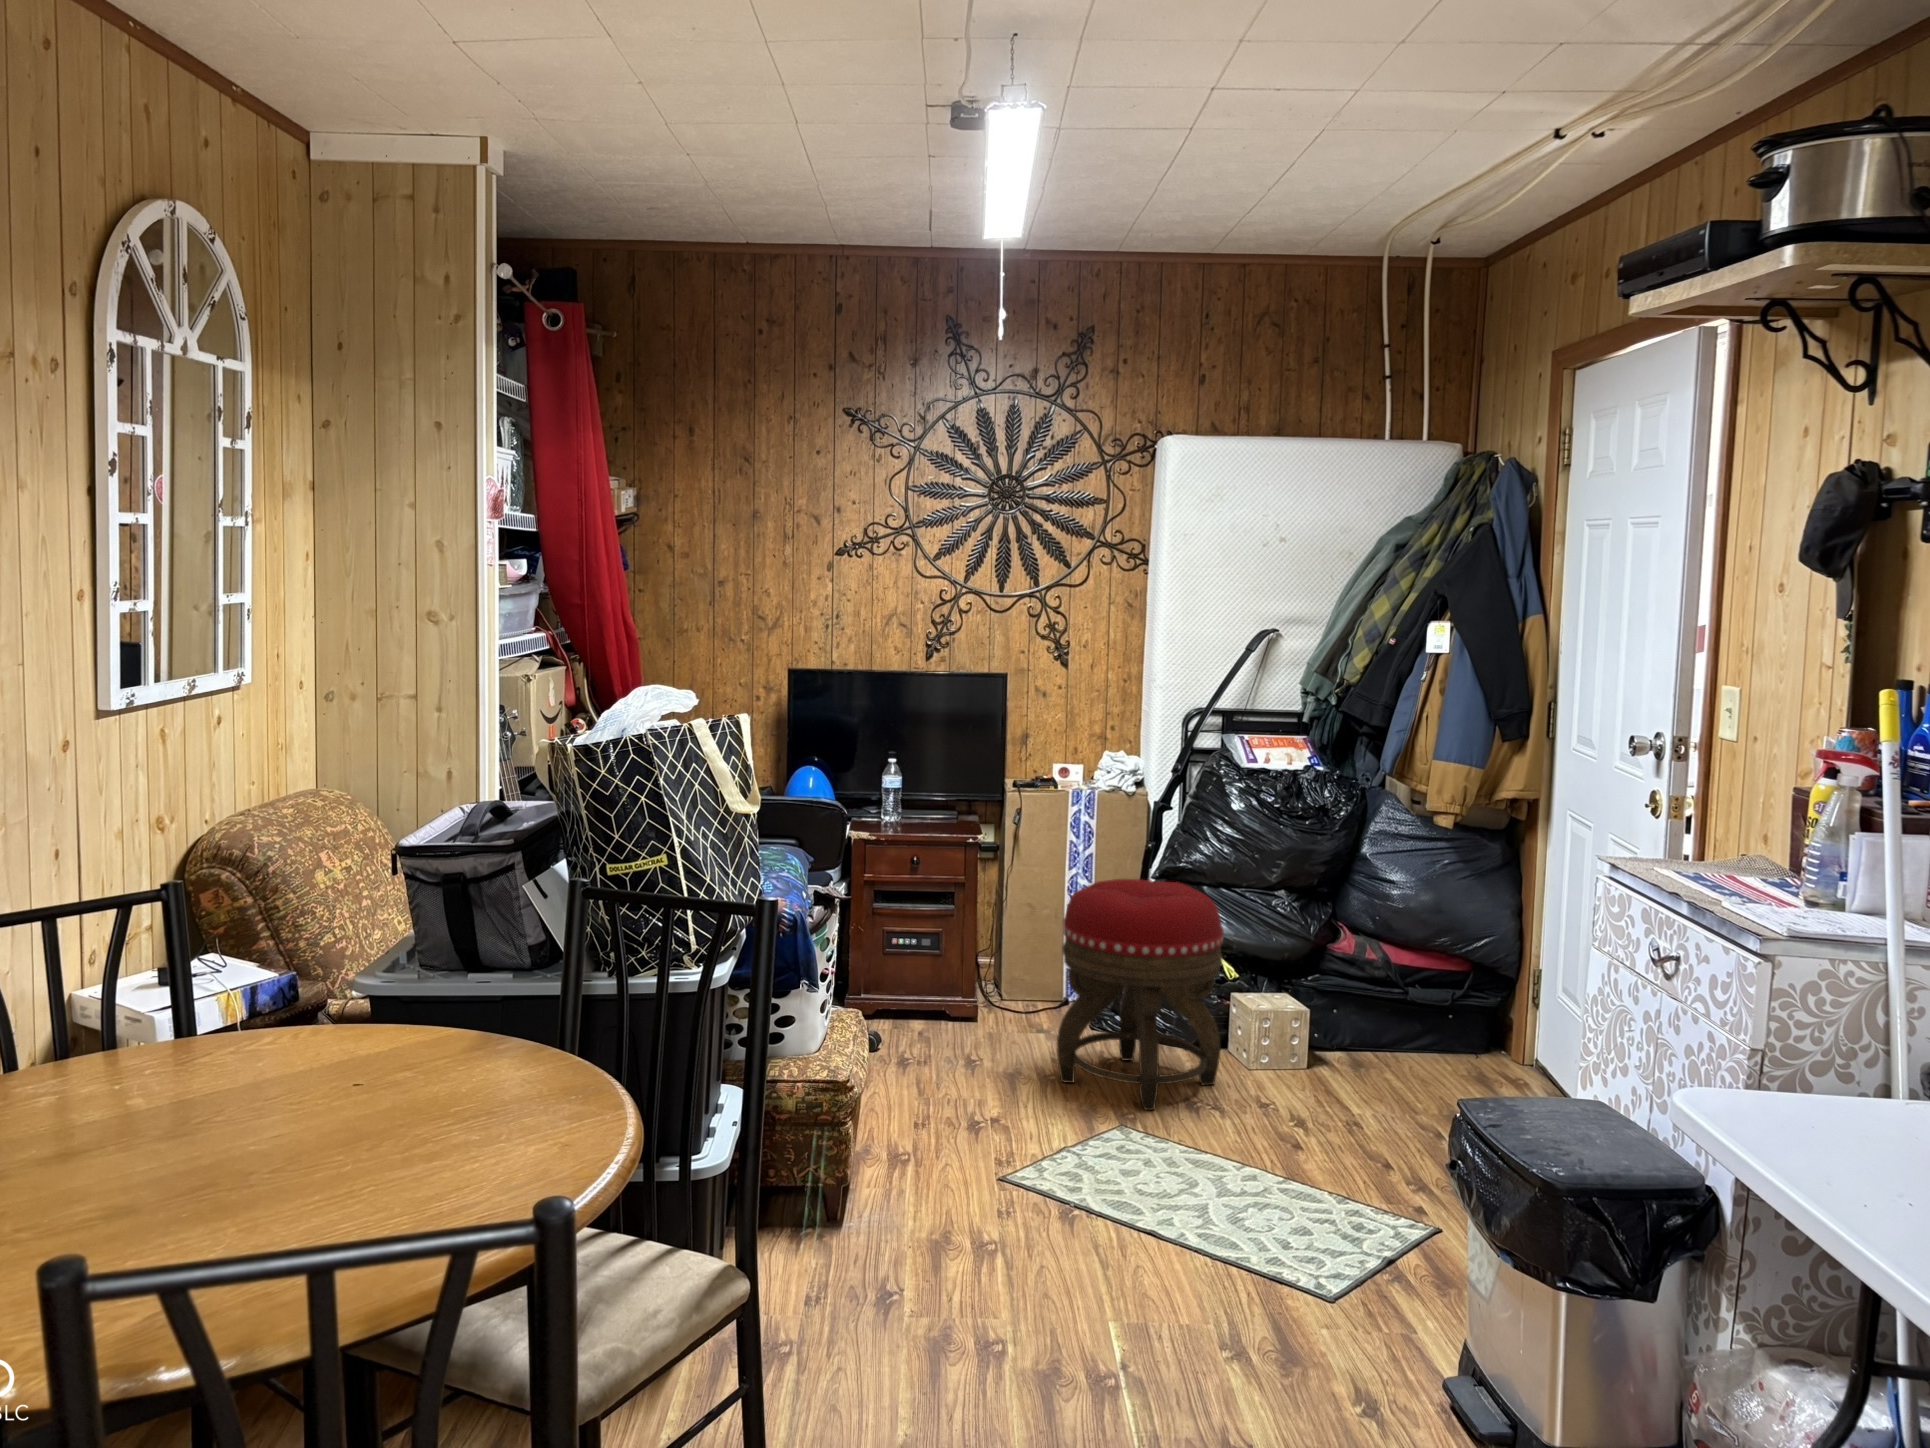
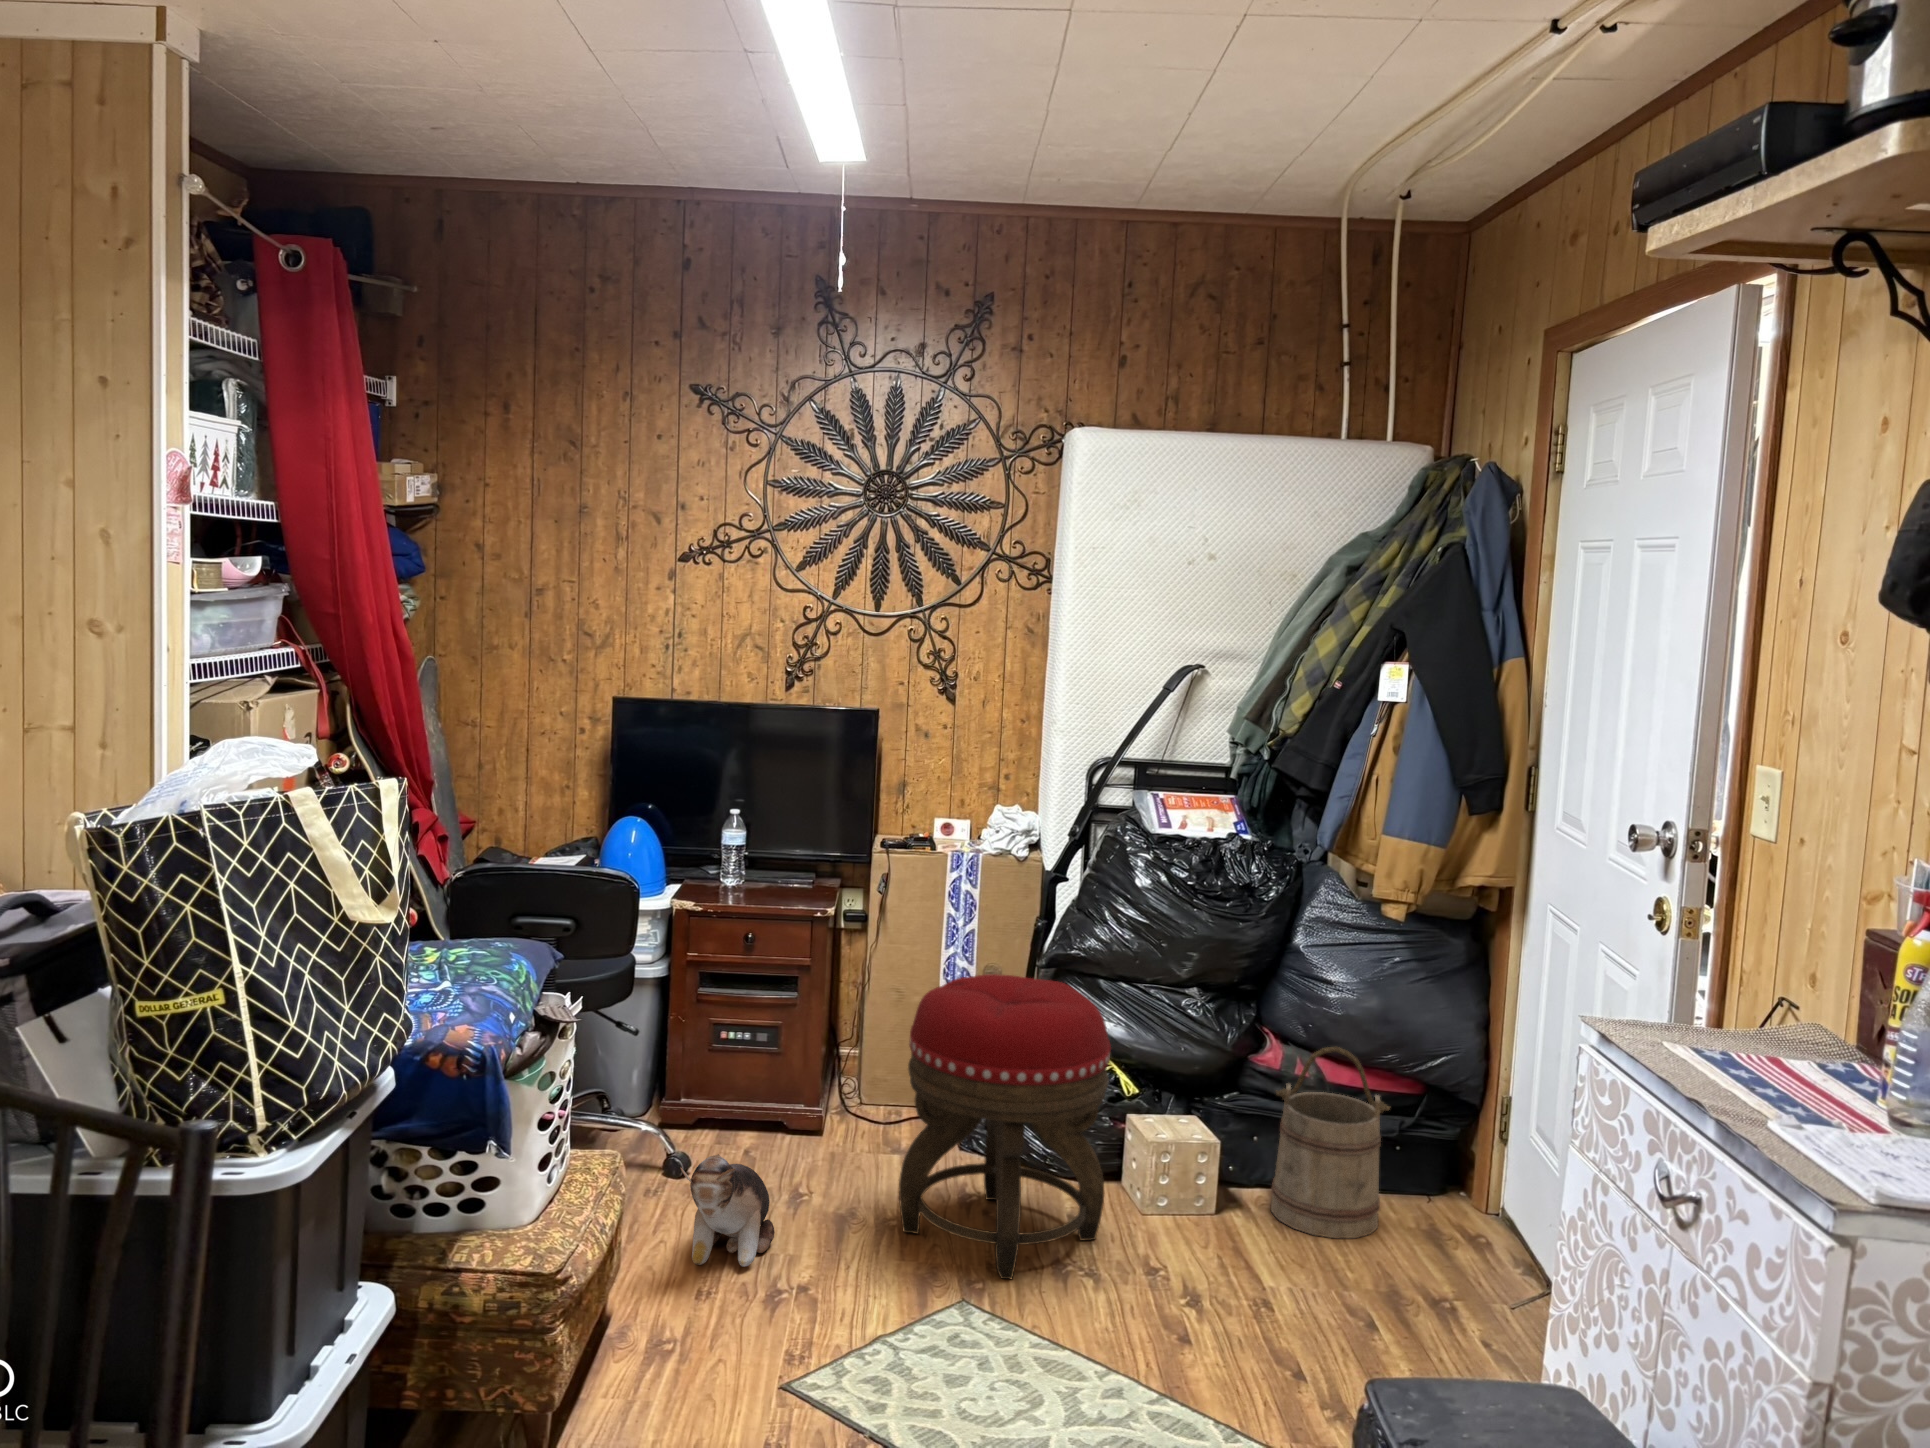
bucket: none [1350,930,1445,1081] -> present [1271,1047,1390,1238]
plush toy: none [897,1017,963,1105] -> present [681,1154,775,1267]

